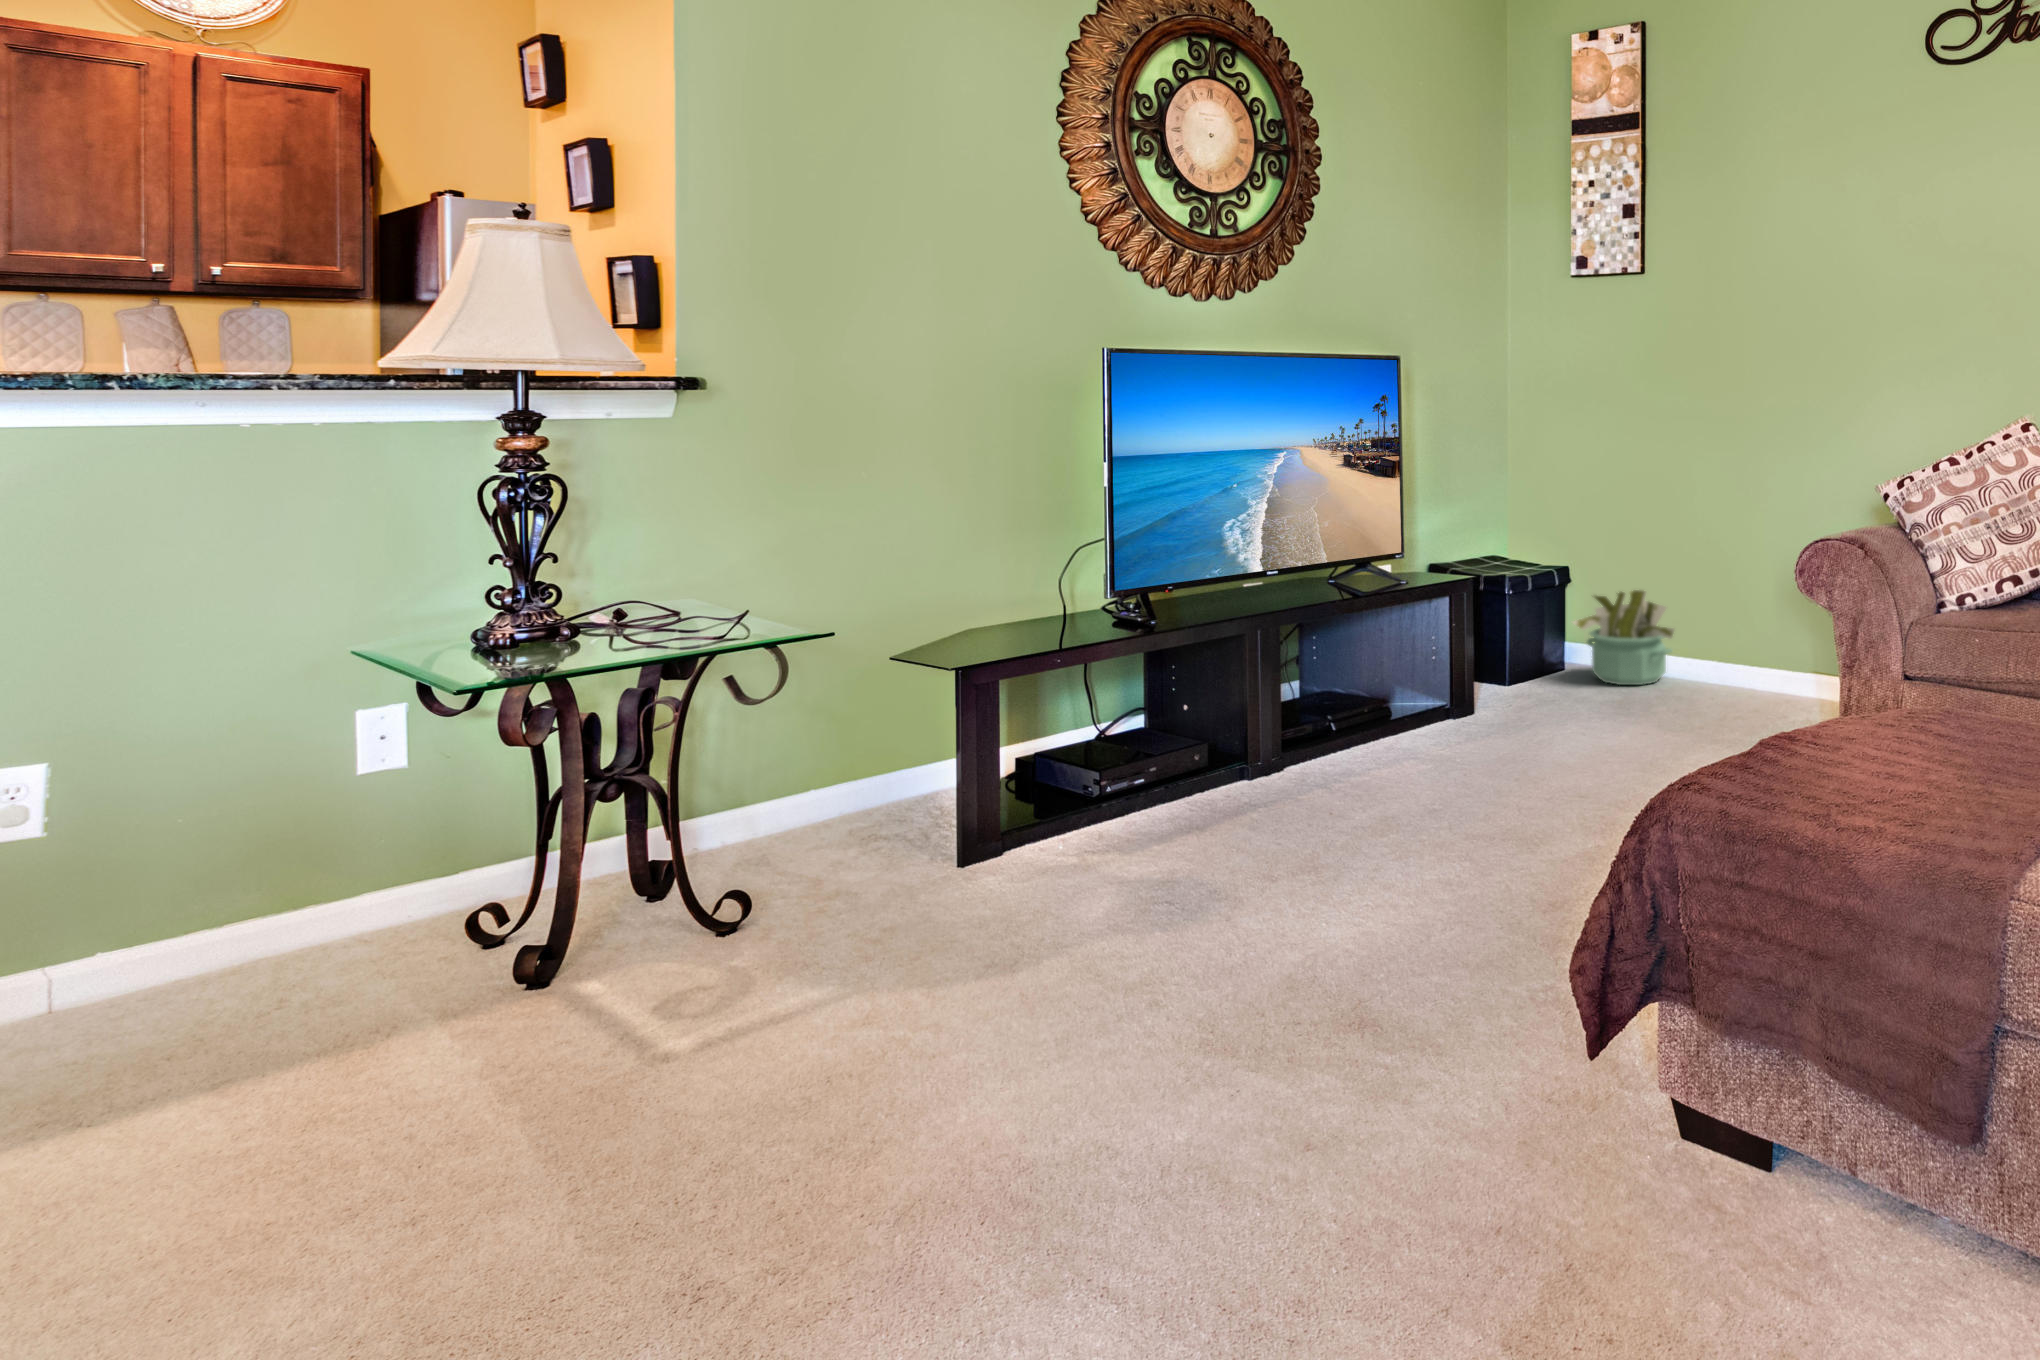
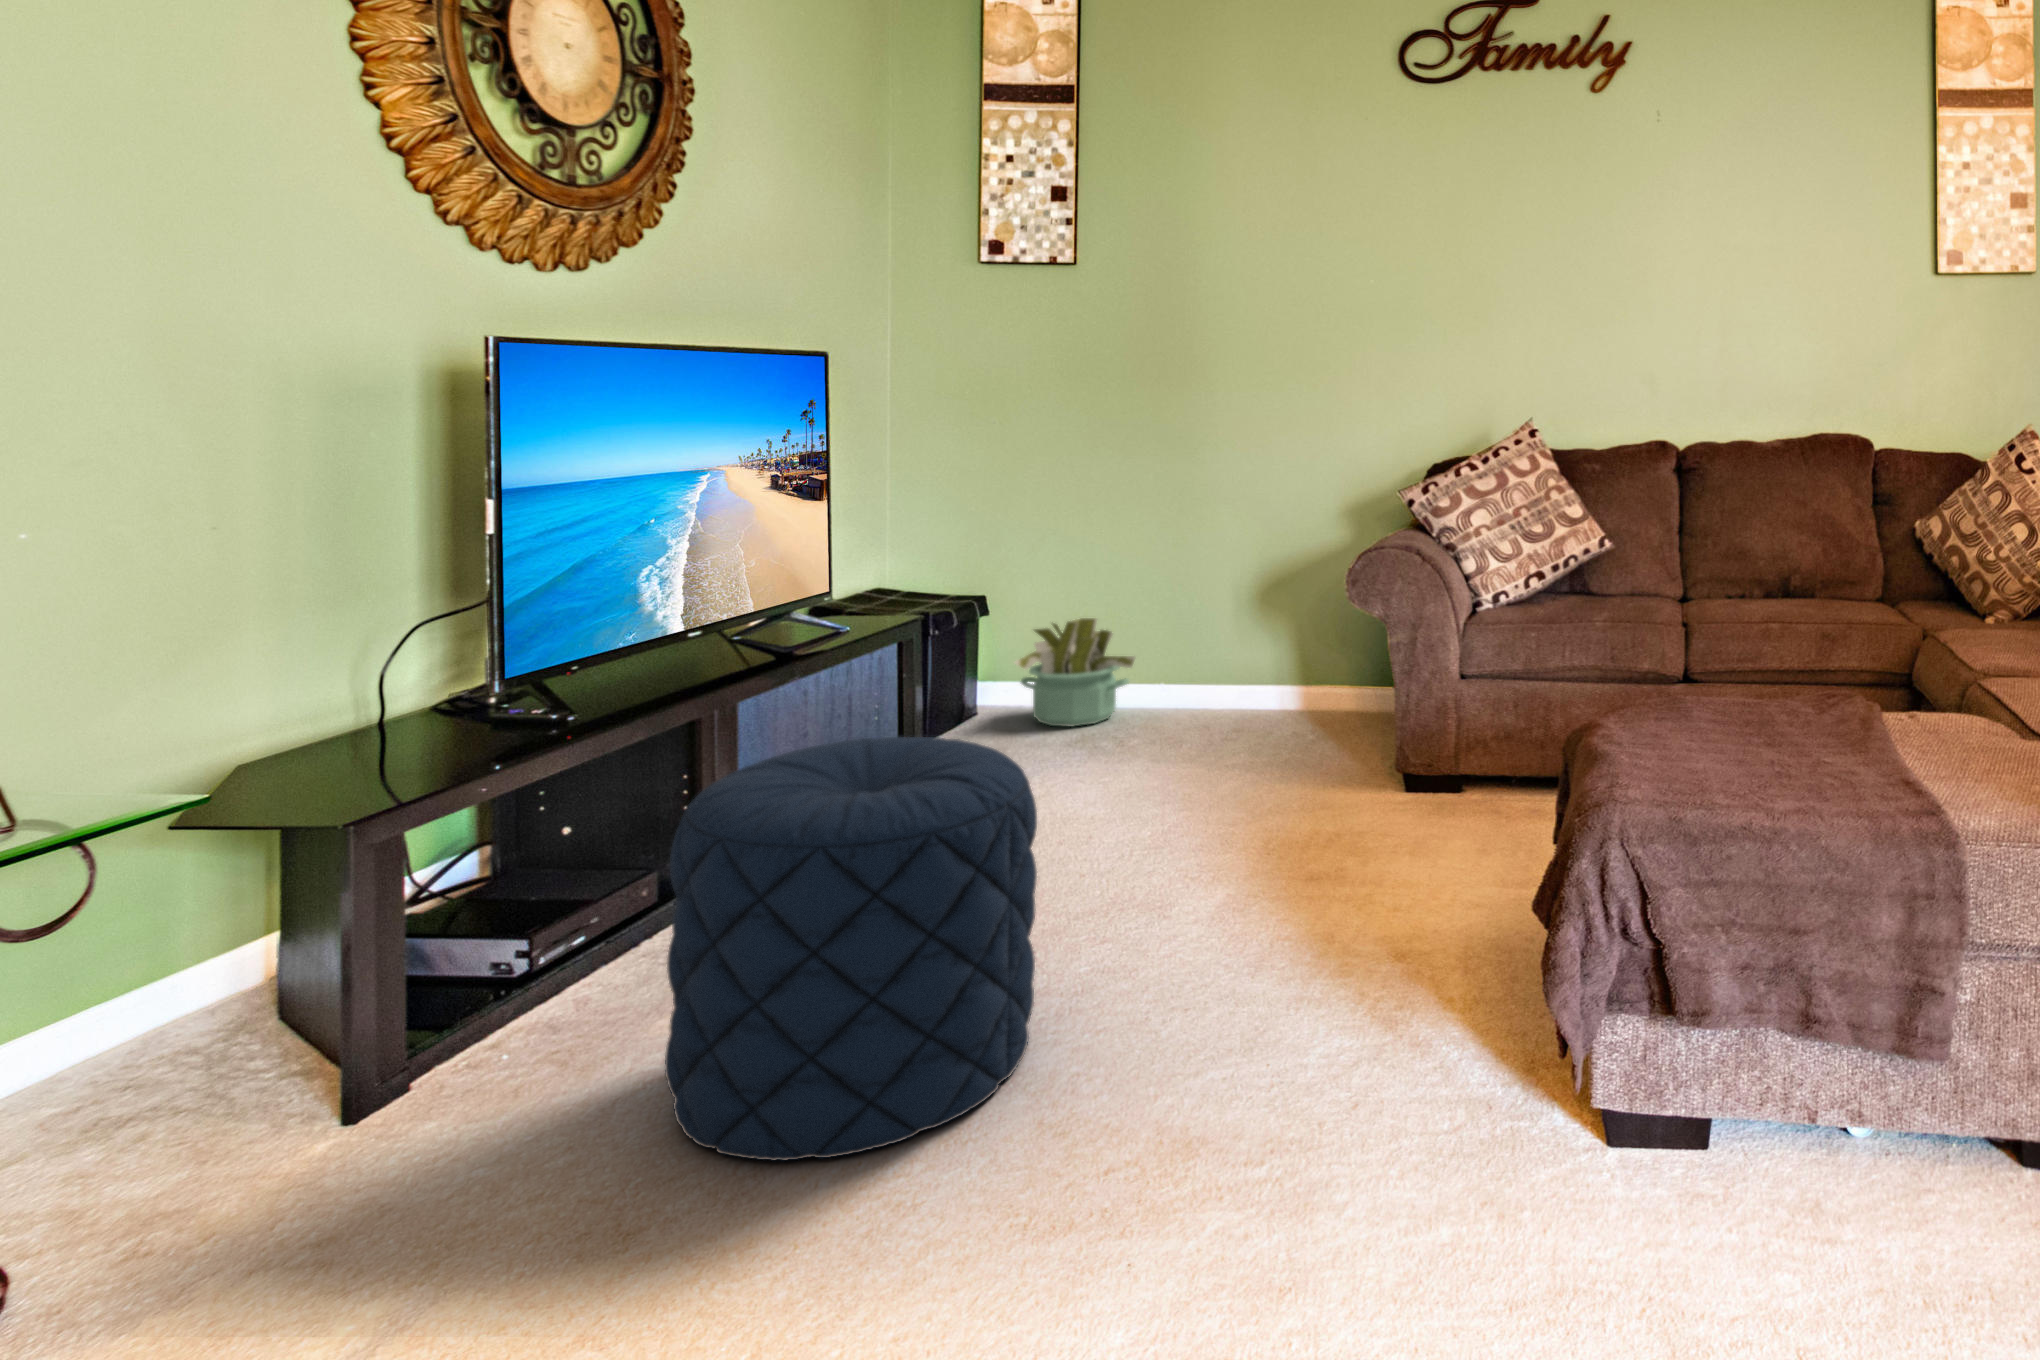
pouf: none [1117,644,1367,932] -> present [665,737,1037,1161]

